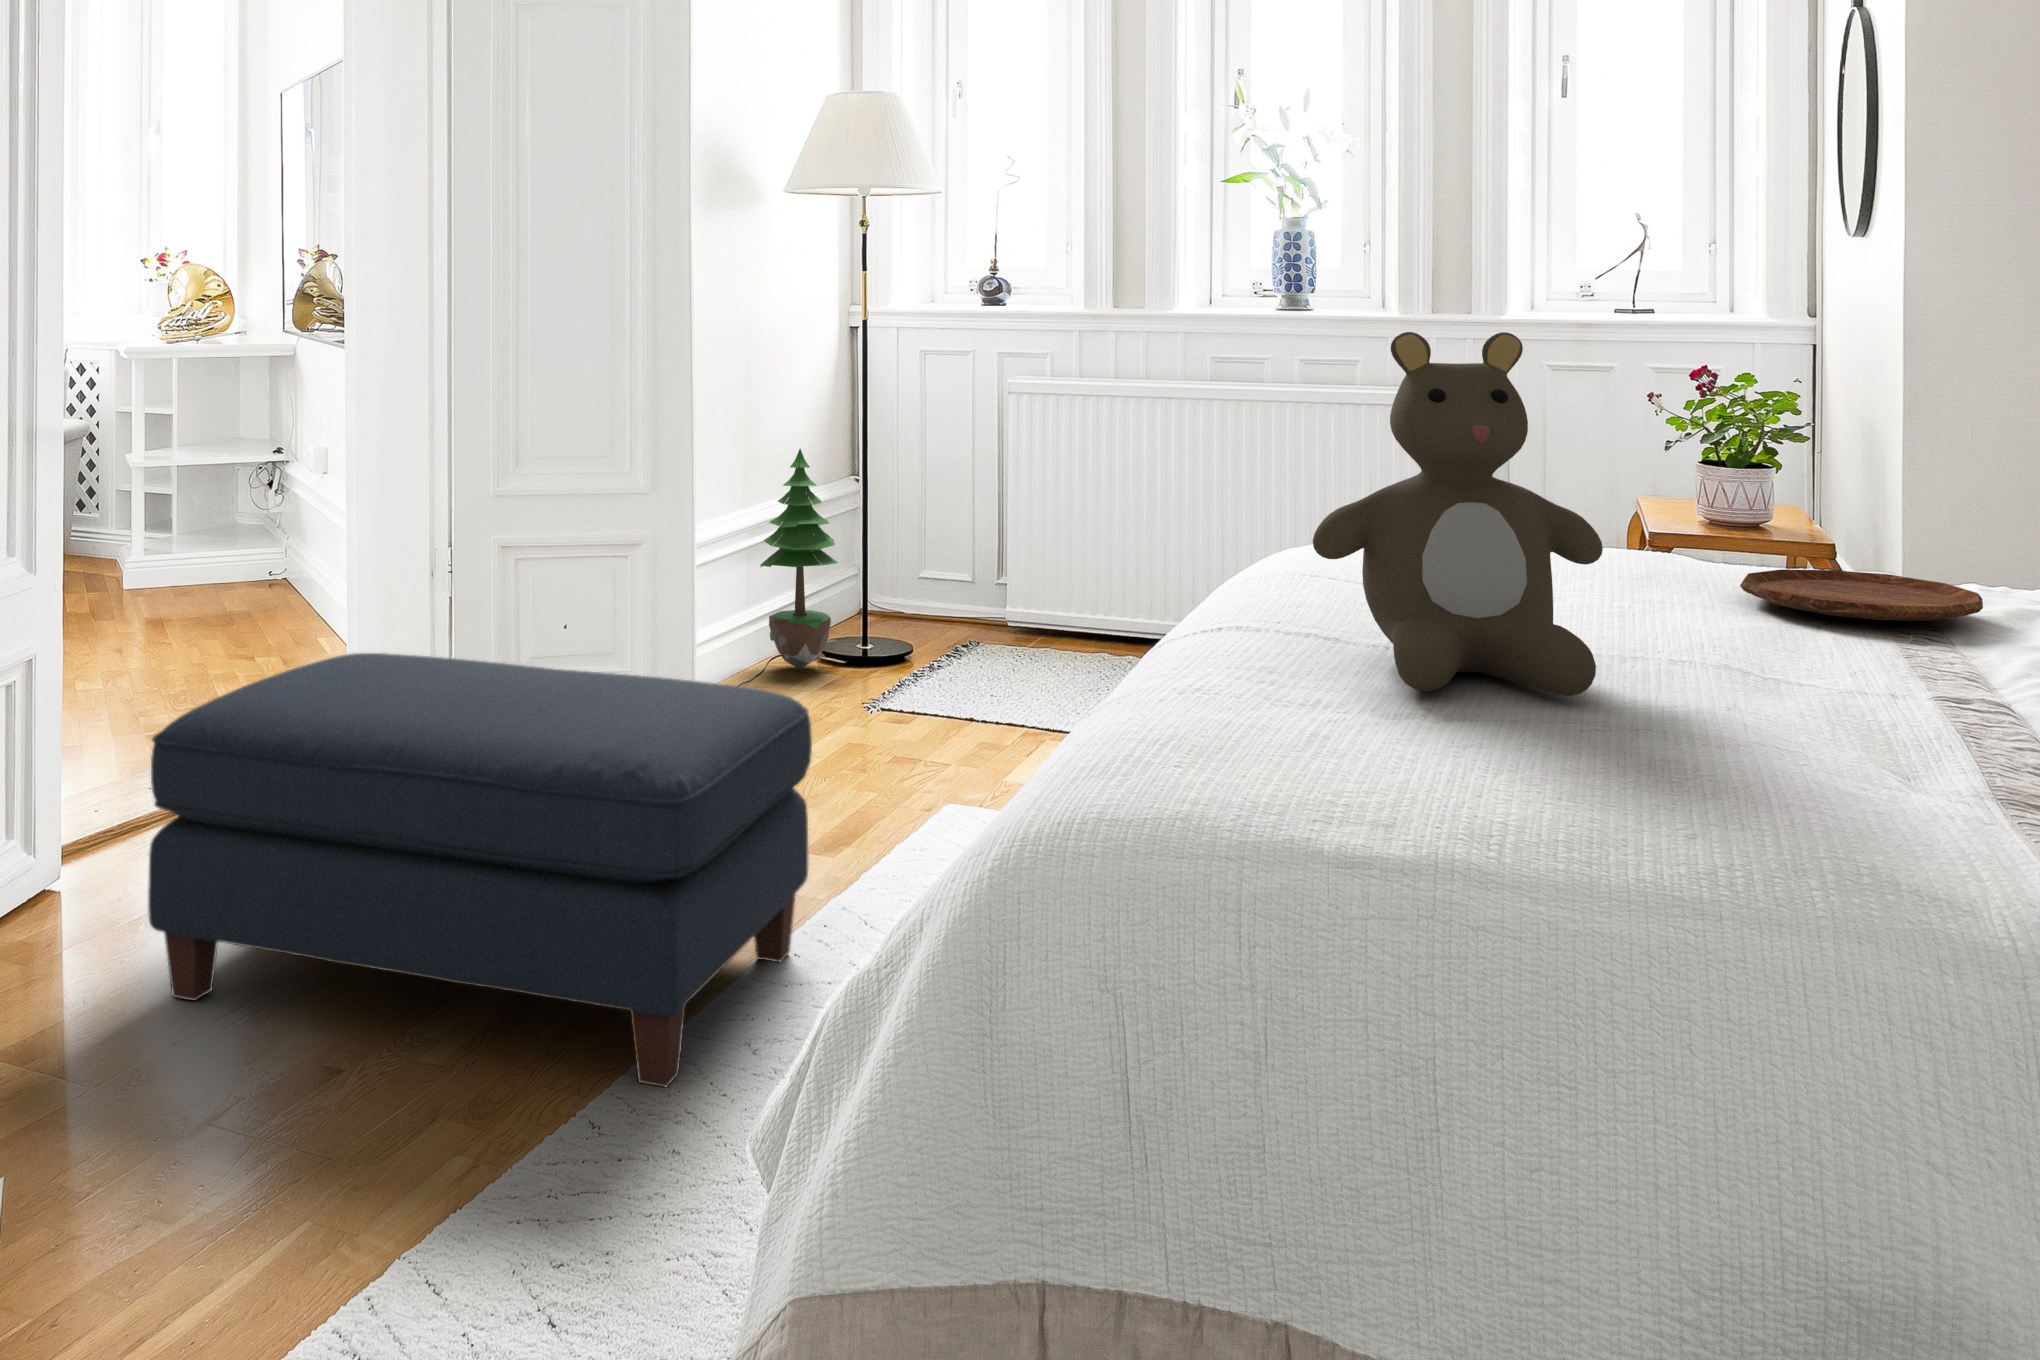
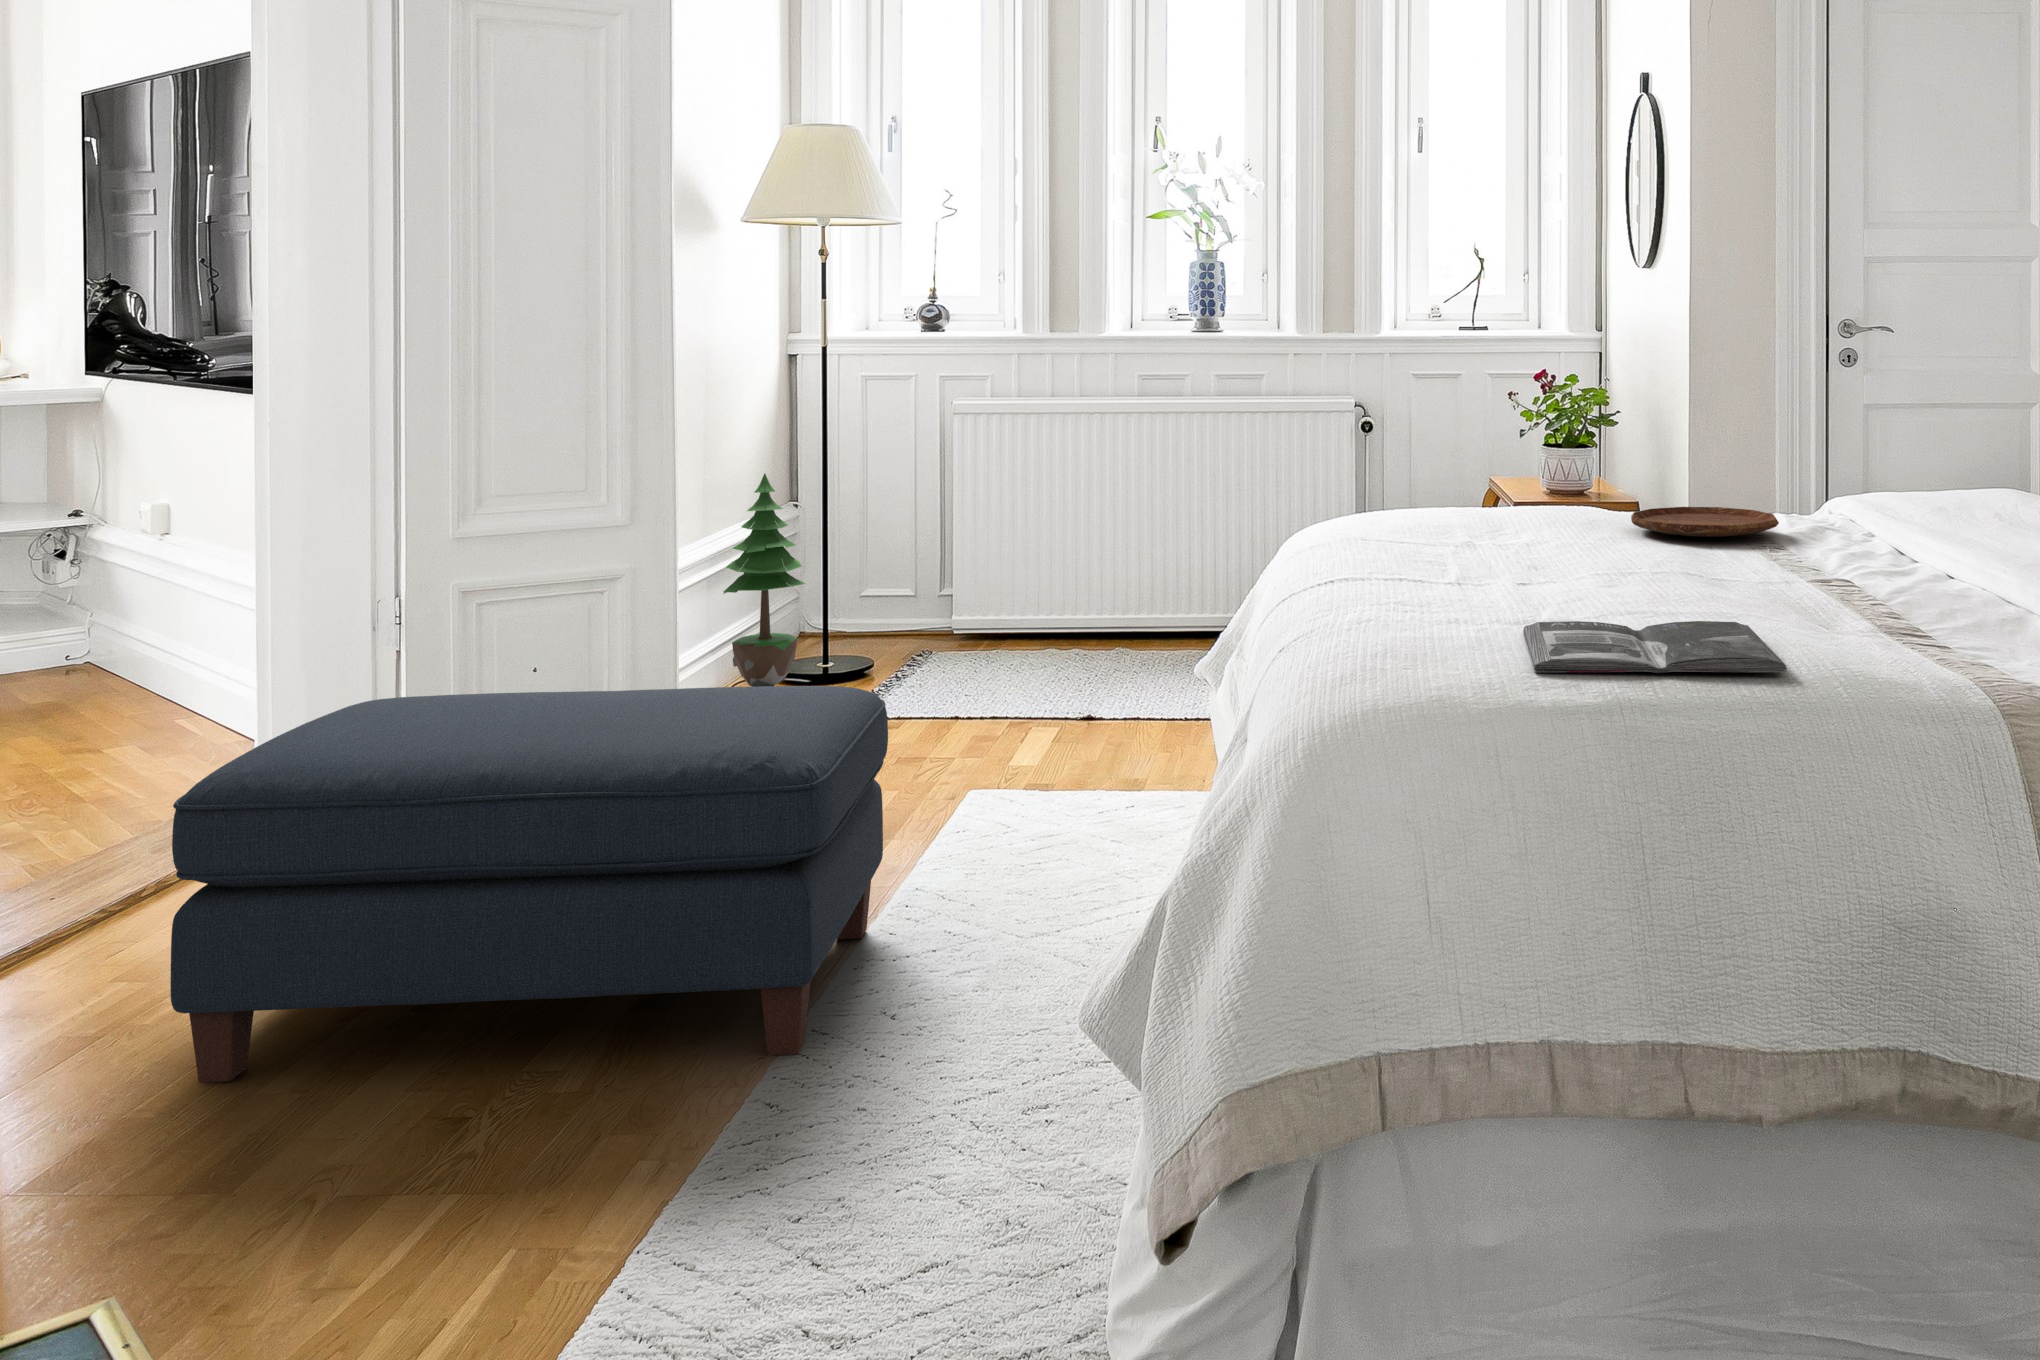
teddy bear: present [1313,332,1603,696] -> none [1379,337,1583,604]
magazine: none [1447,733,1870,871] -> present [1523,621,1787,673]

